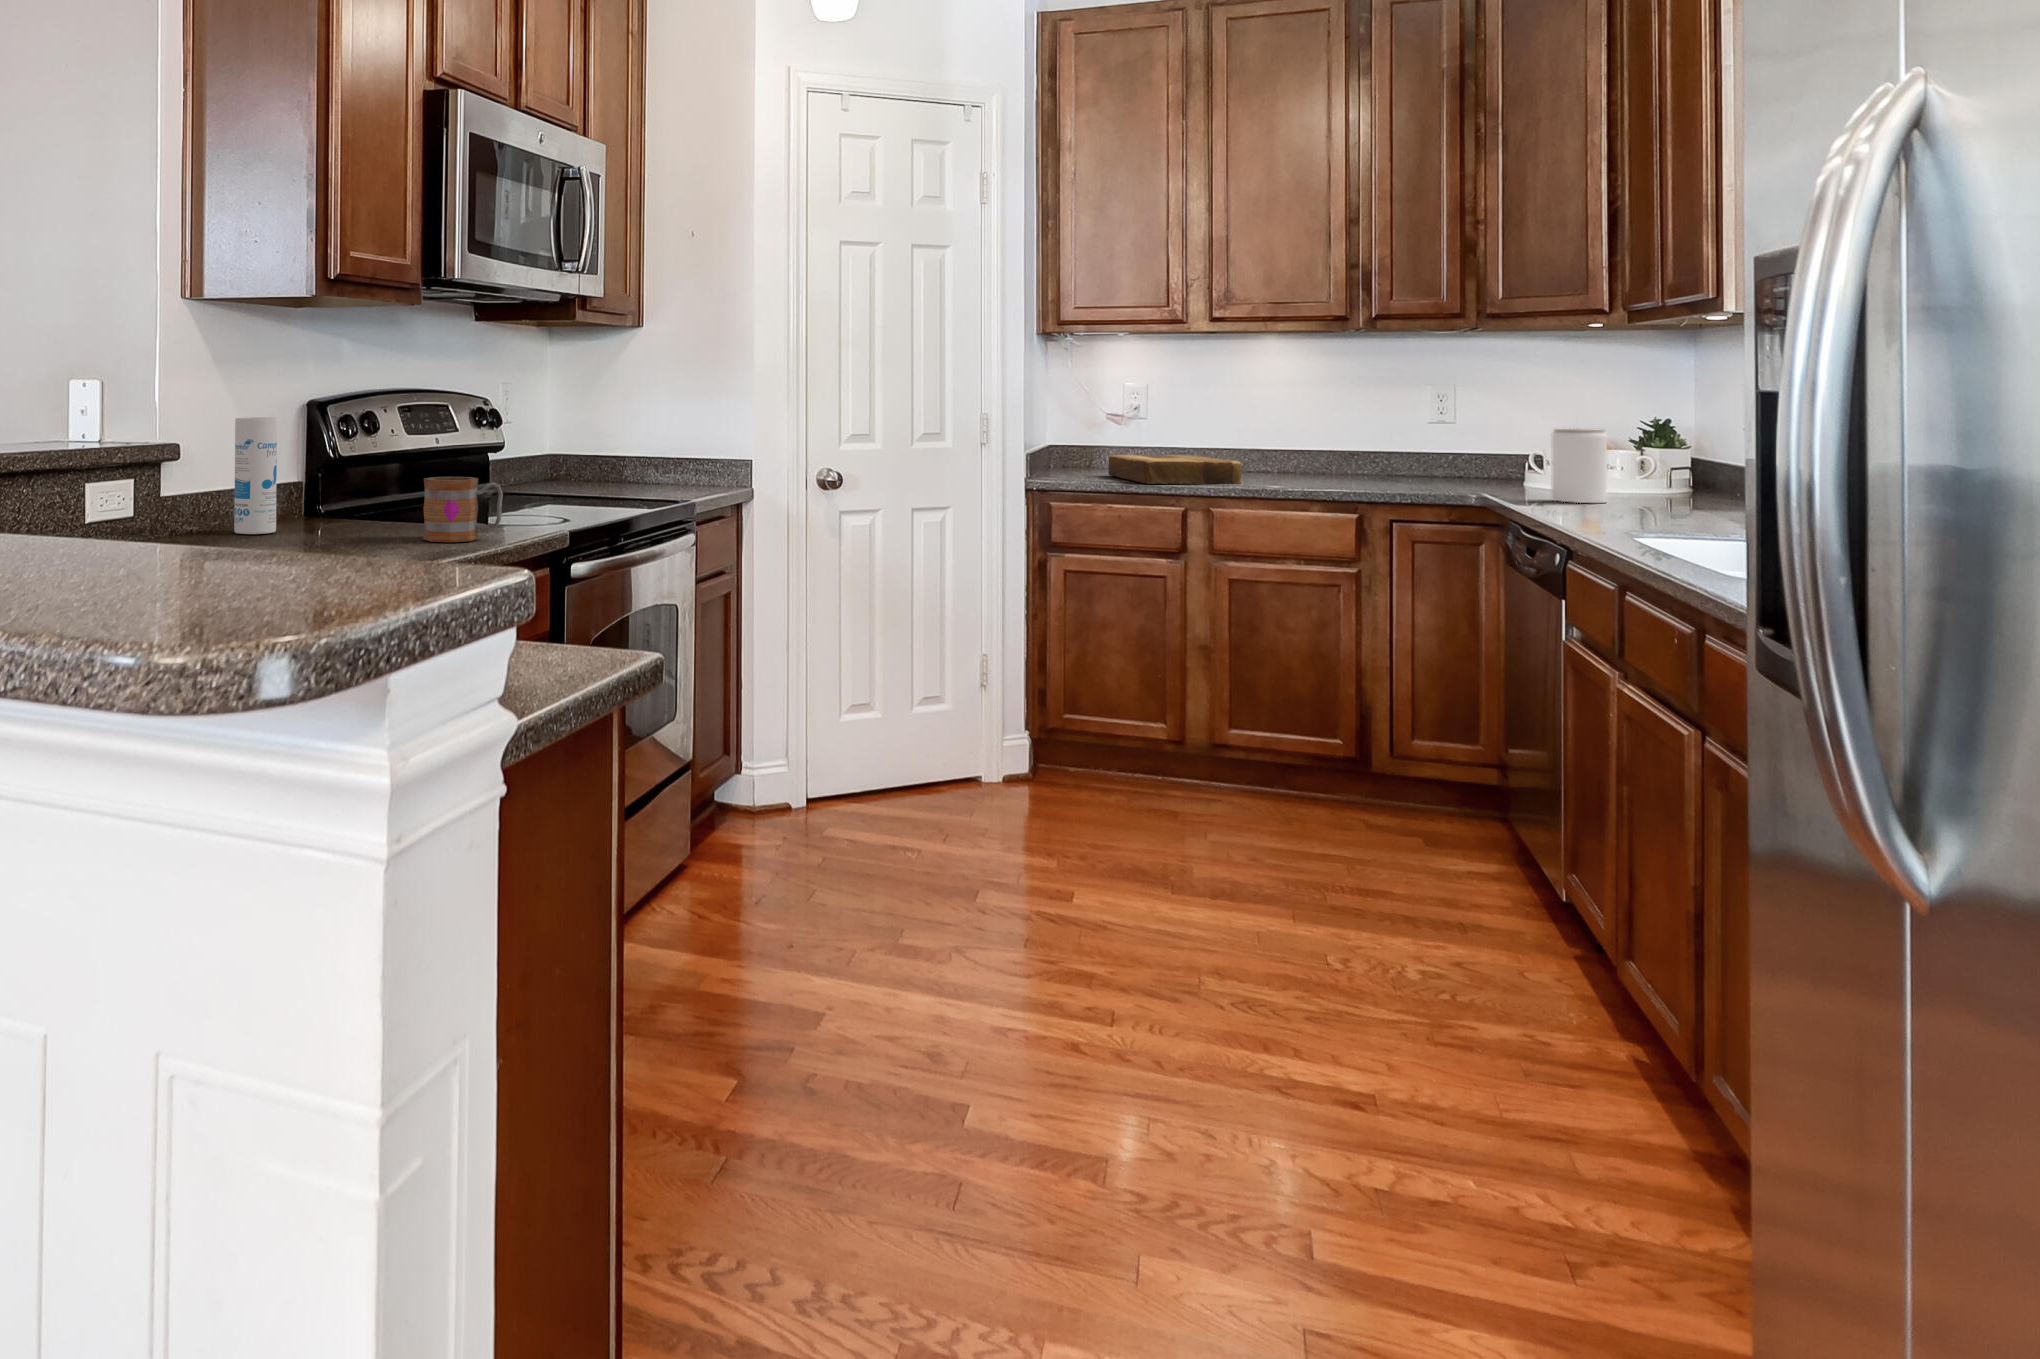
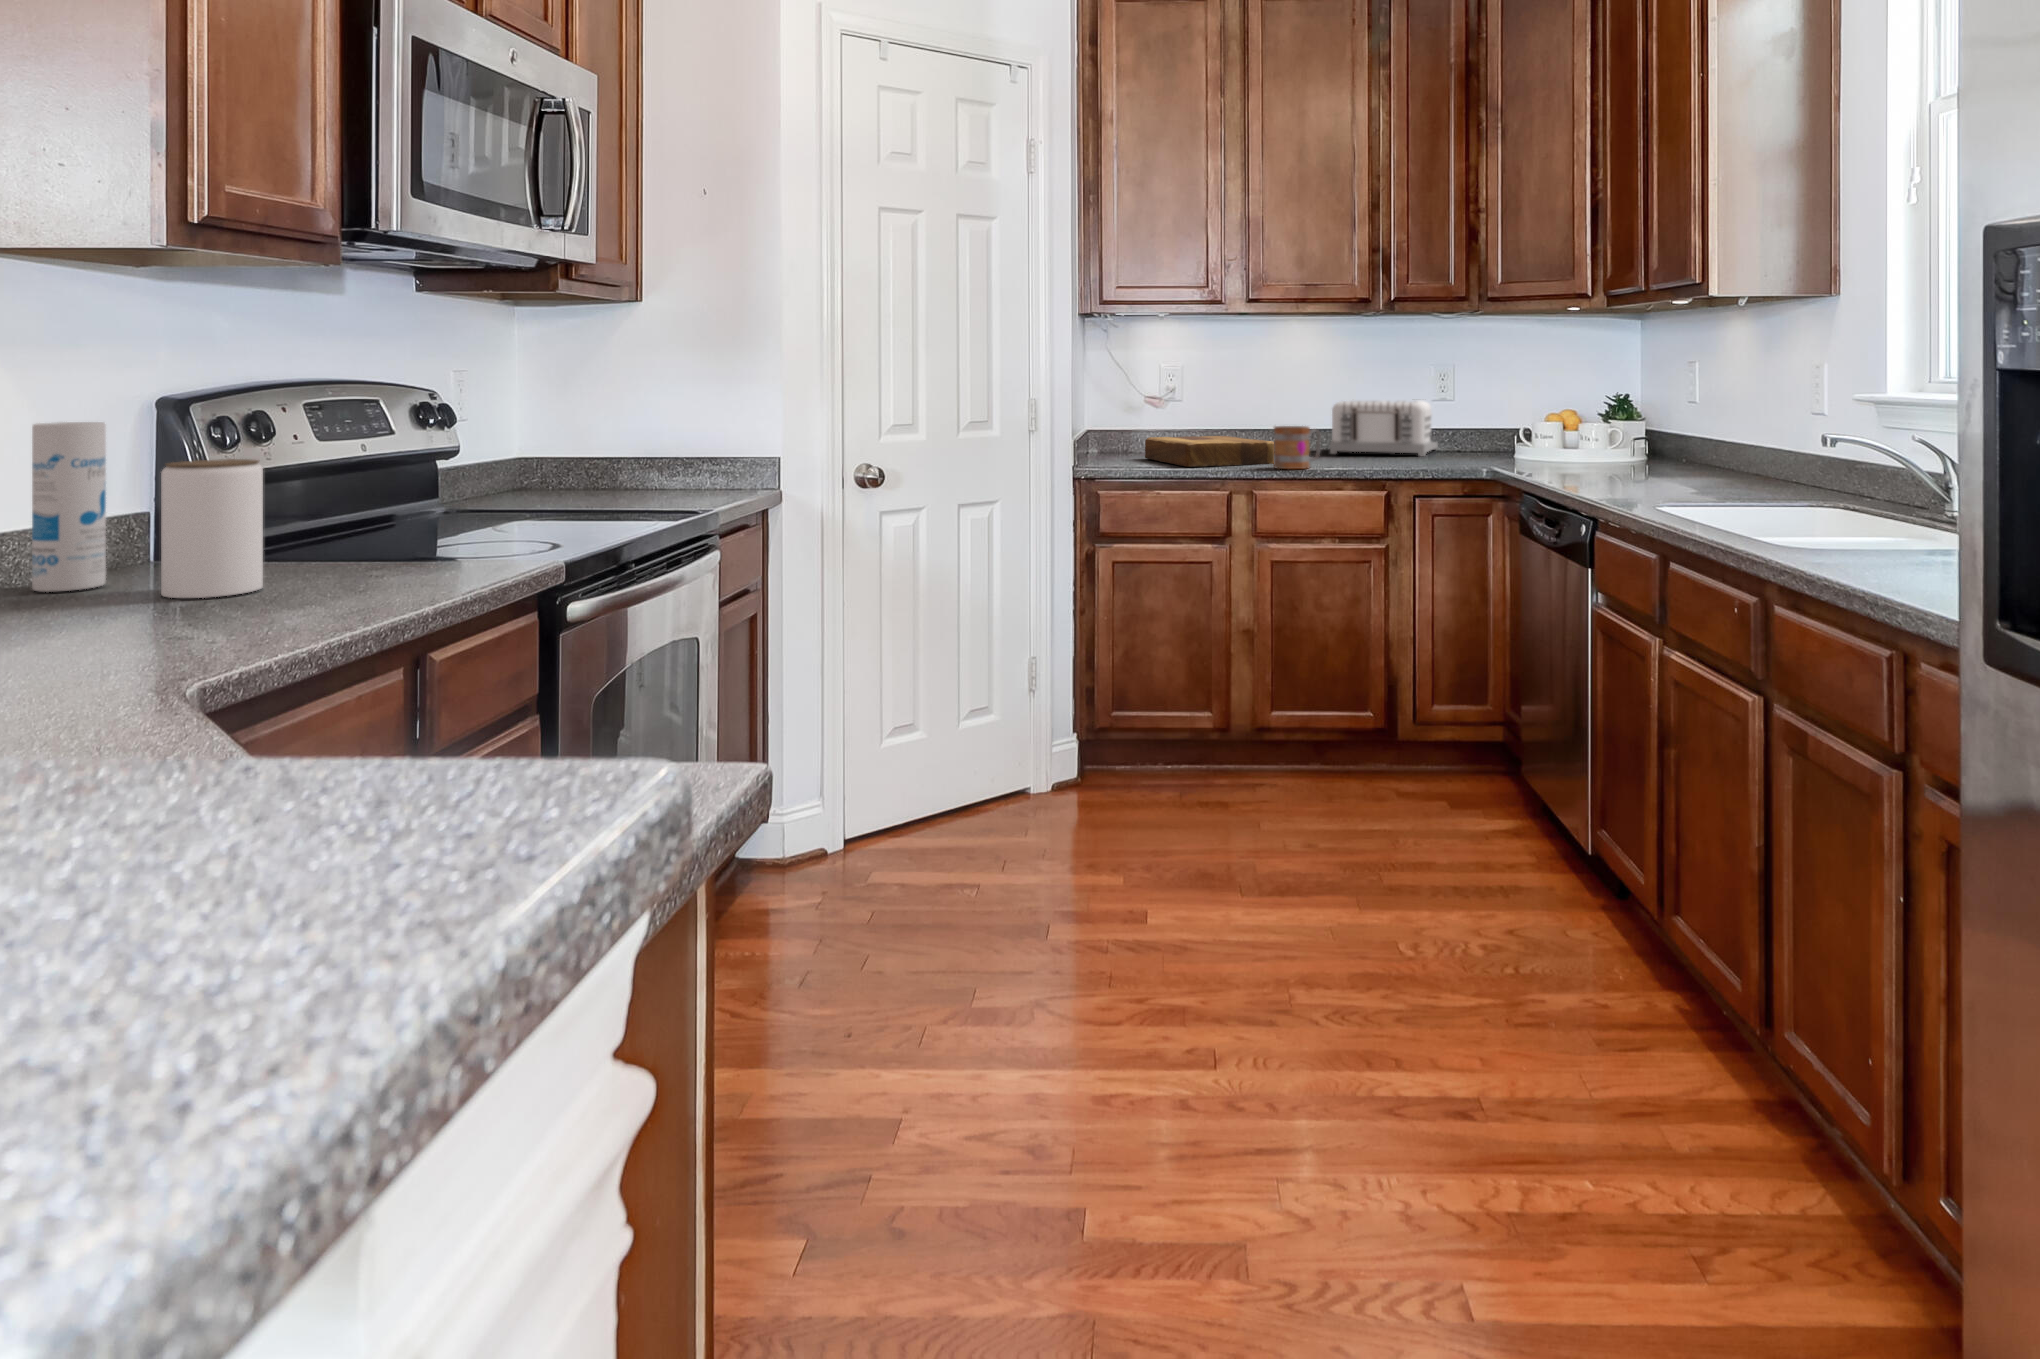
toaster: none [1308,421,1438,482] -> present [1330,401,1438,456]
jar: present [1551,429,1607,503] -> present [161,459,263,598]
mug: present [423,477,503,542] -> present [1274,426,1321,469]

